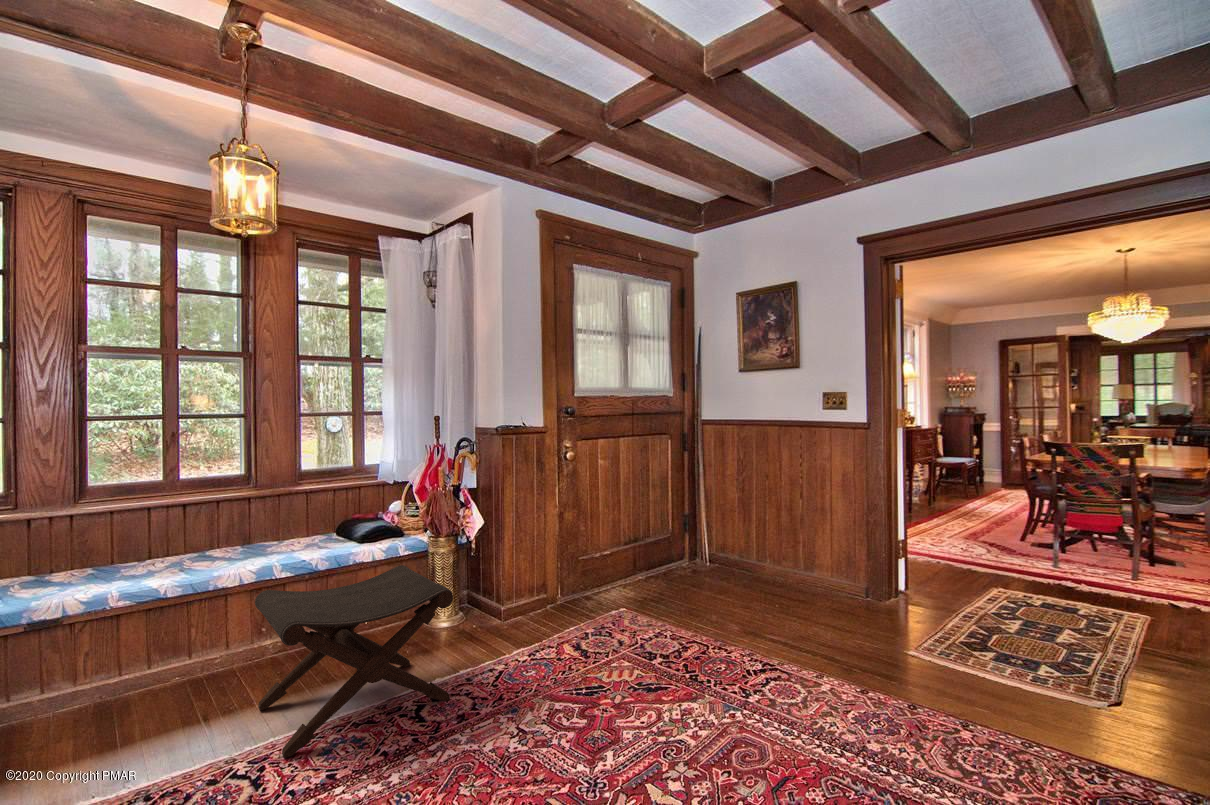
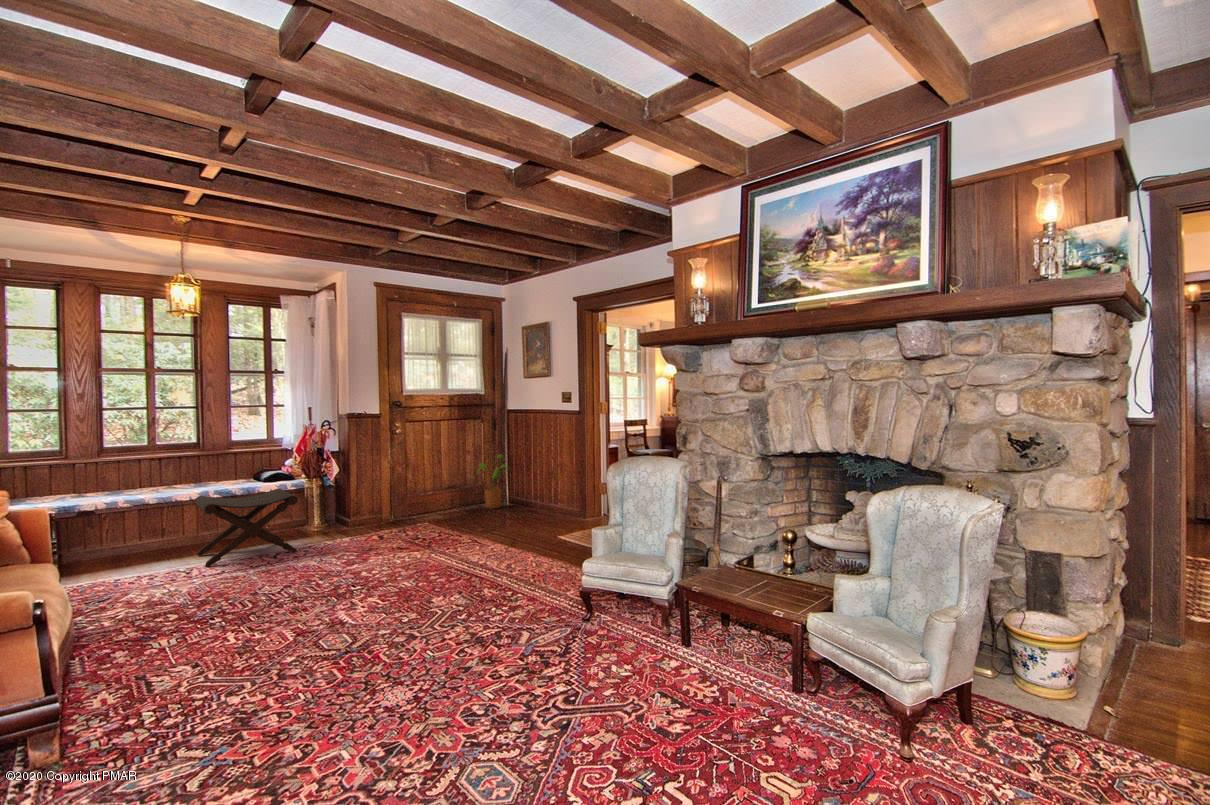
house plant: none [670,488,724,574] -> present [478,454,508,509]

